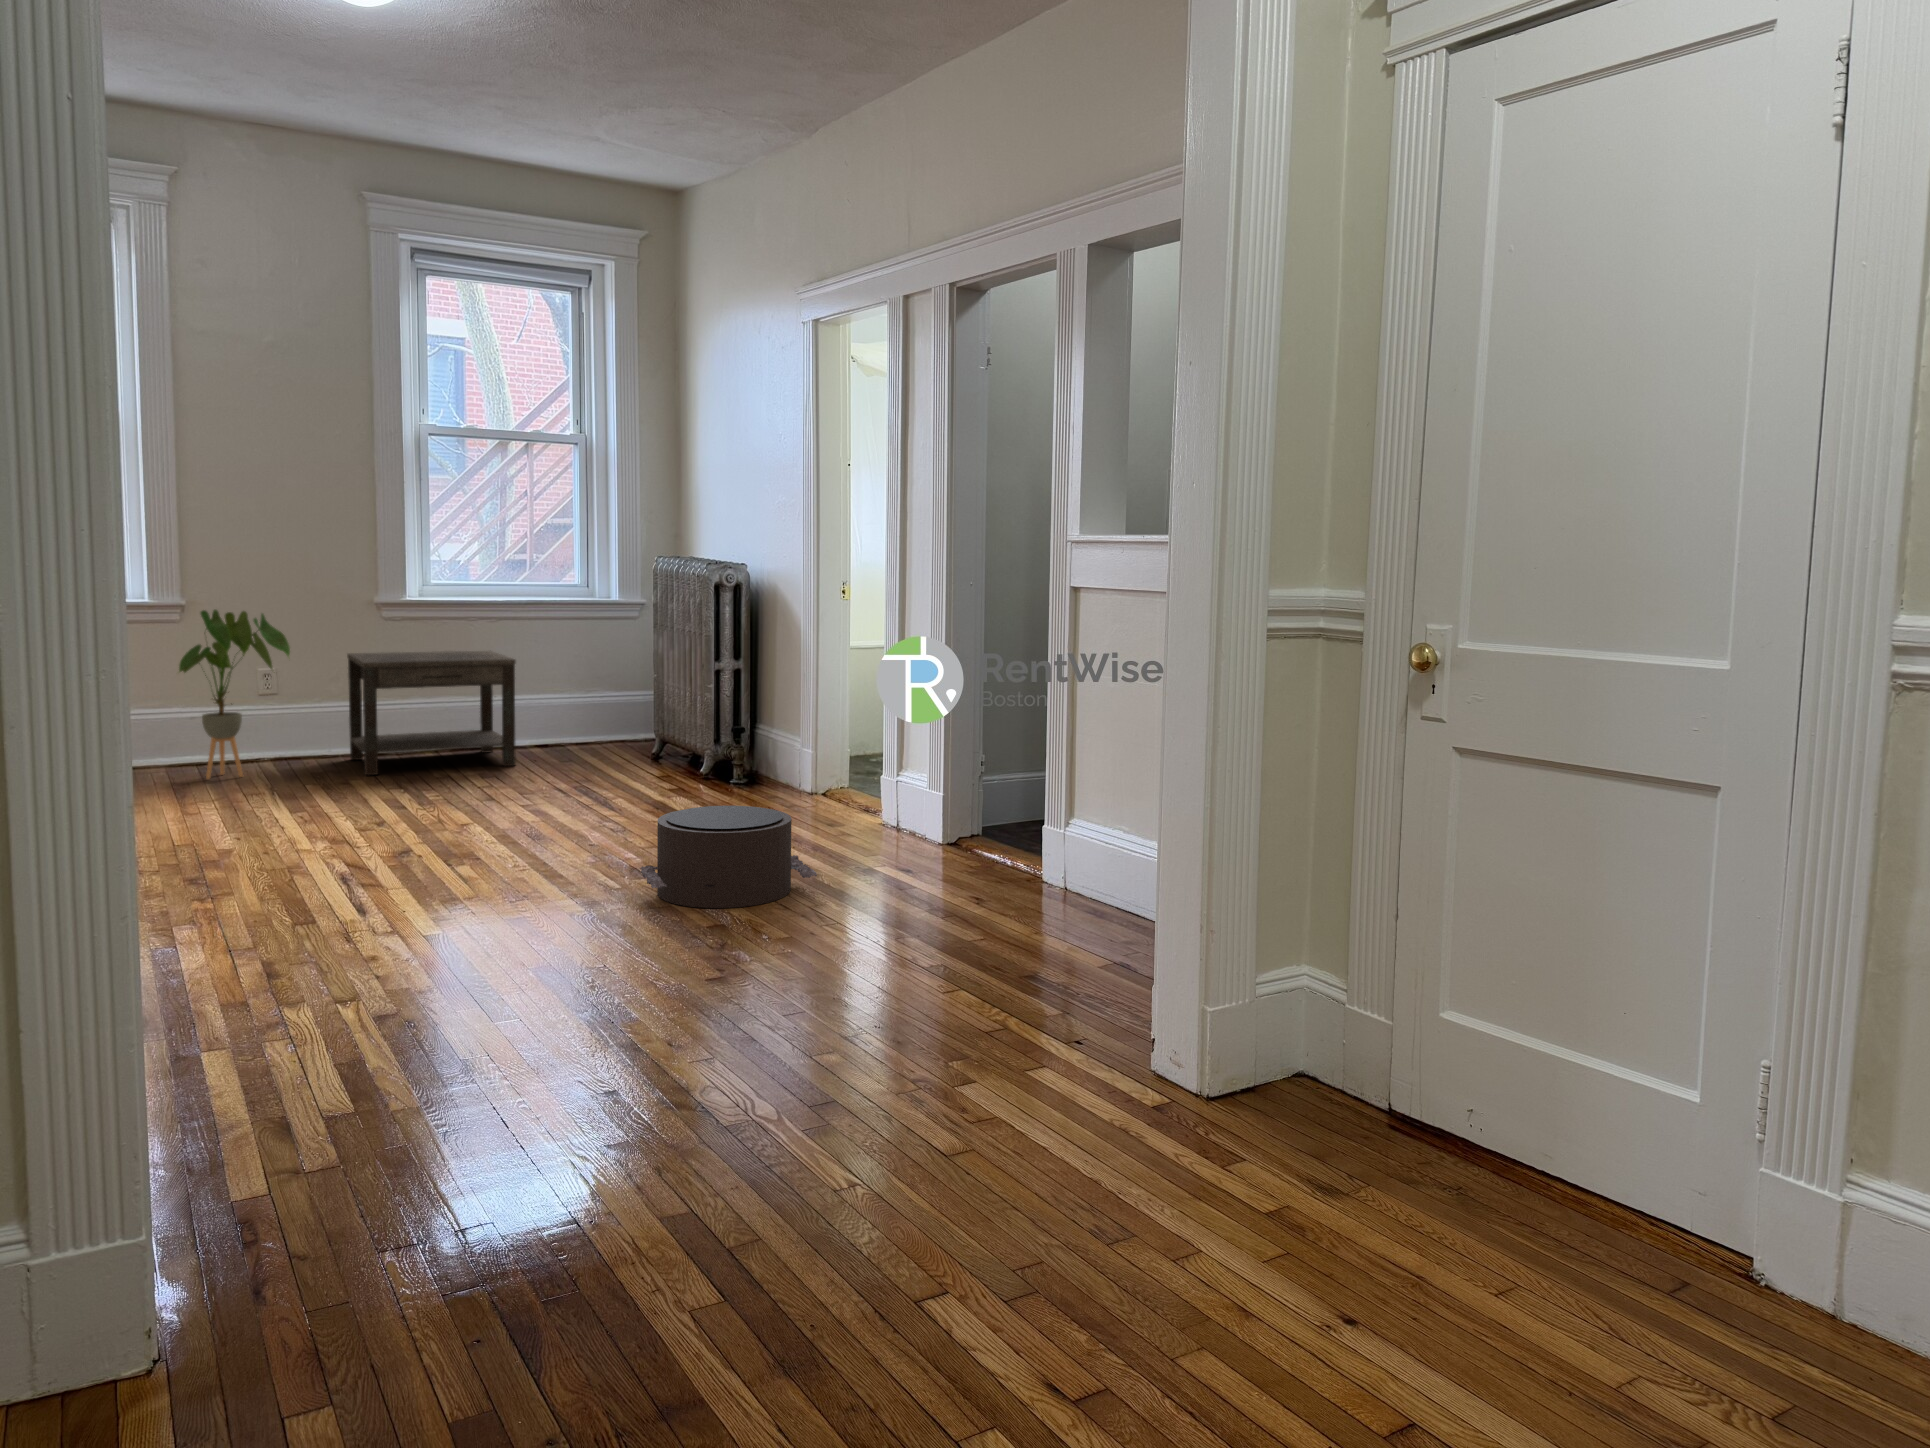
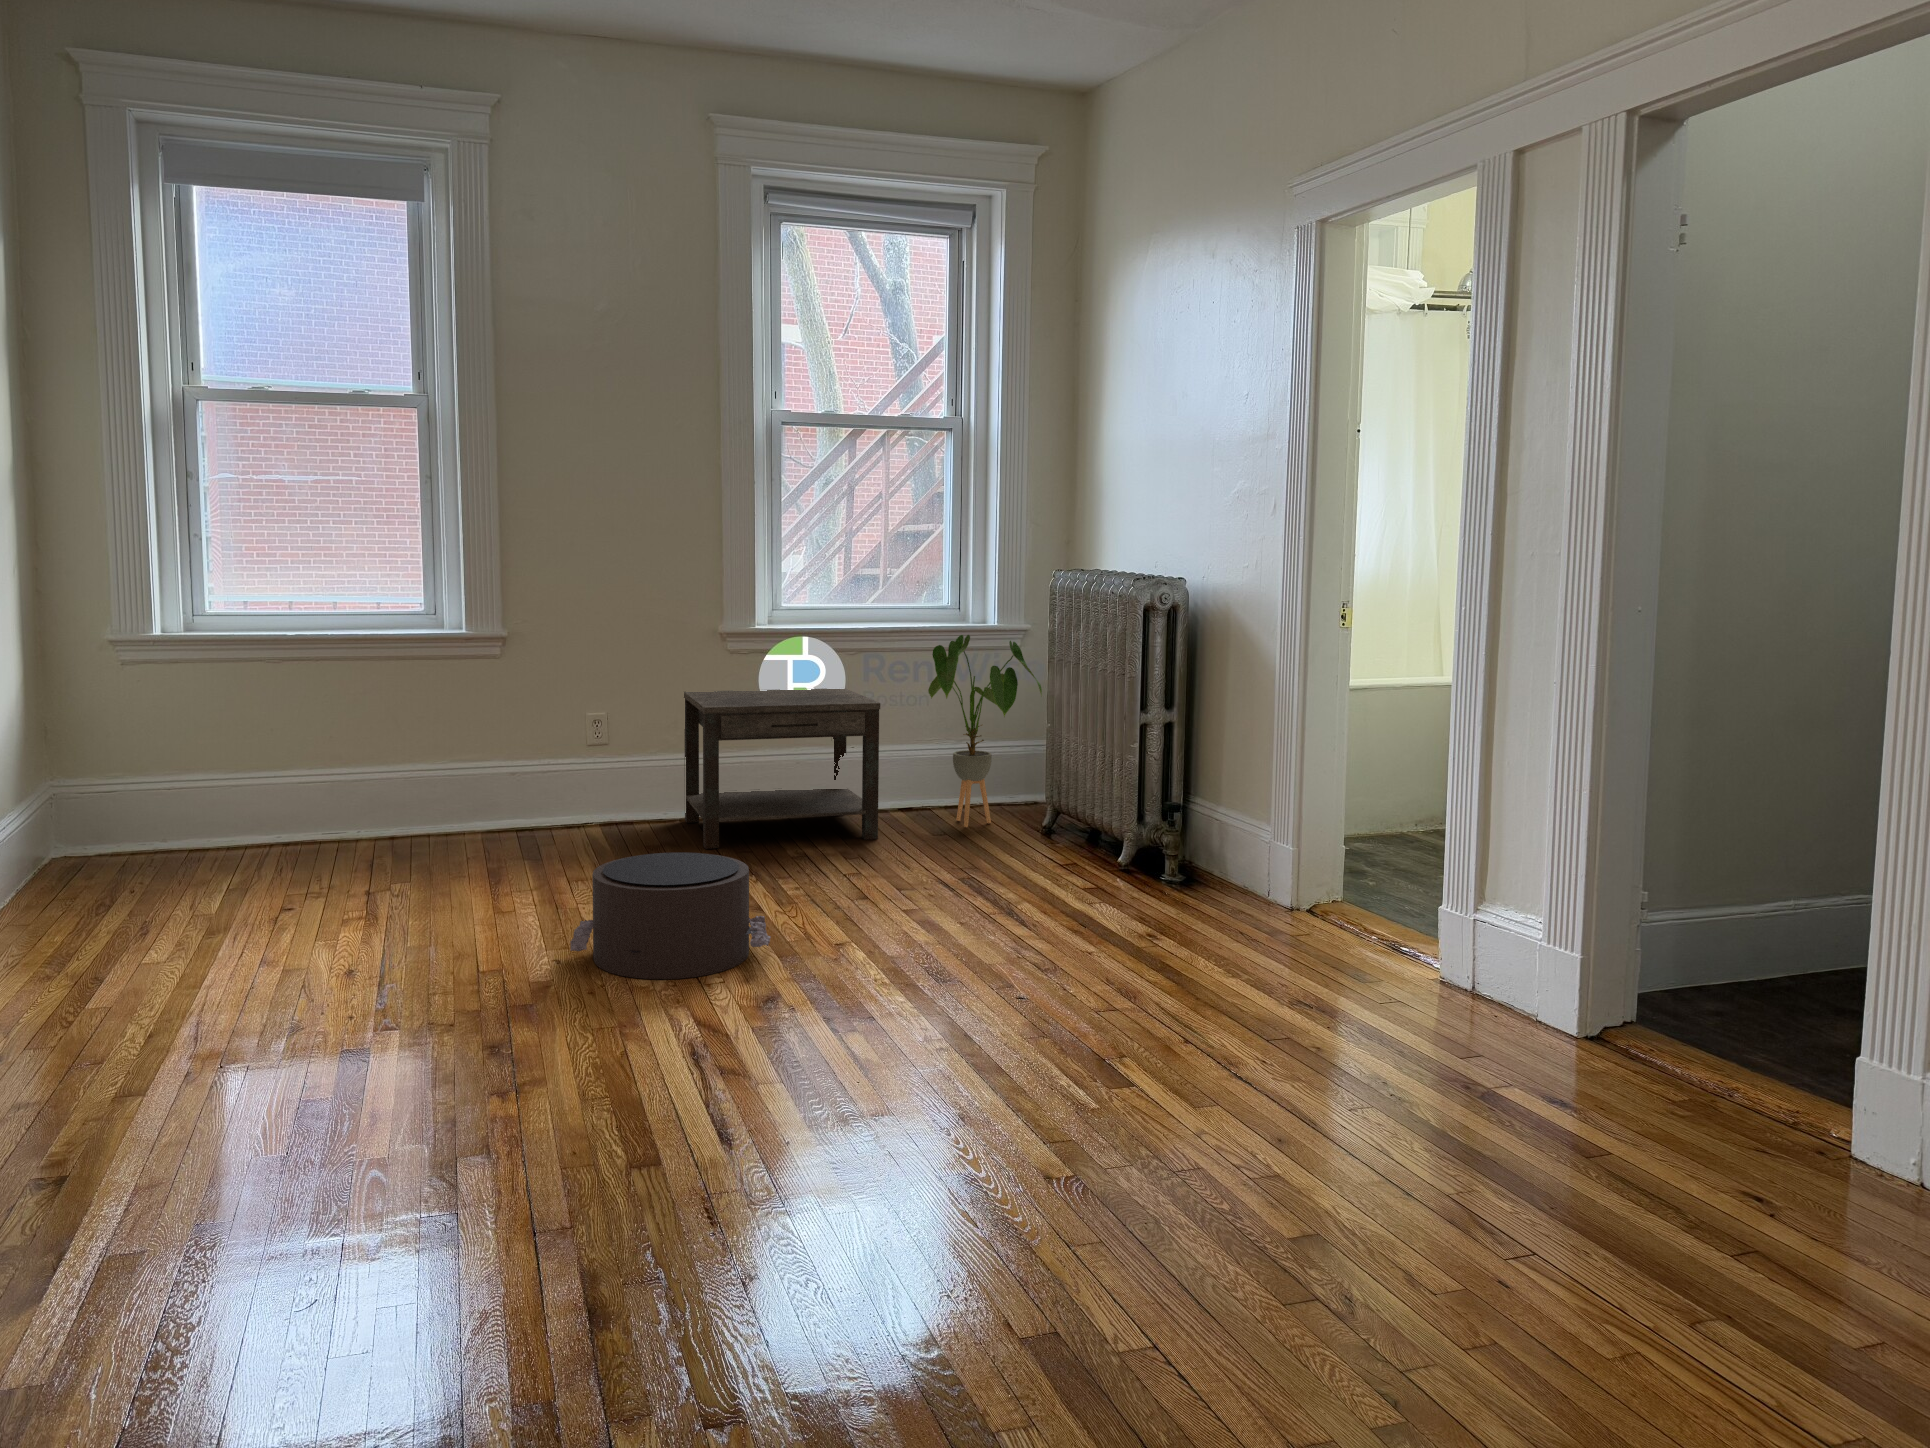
house plant: present [179,610,290,779] -> present [928,635,1042,827]
pouf: present [640,806,817,908] -> present [570,852,771,979]

